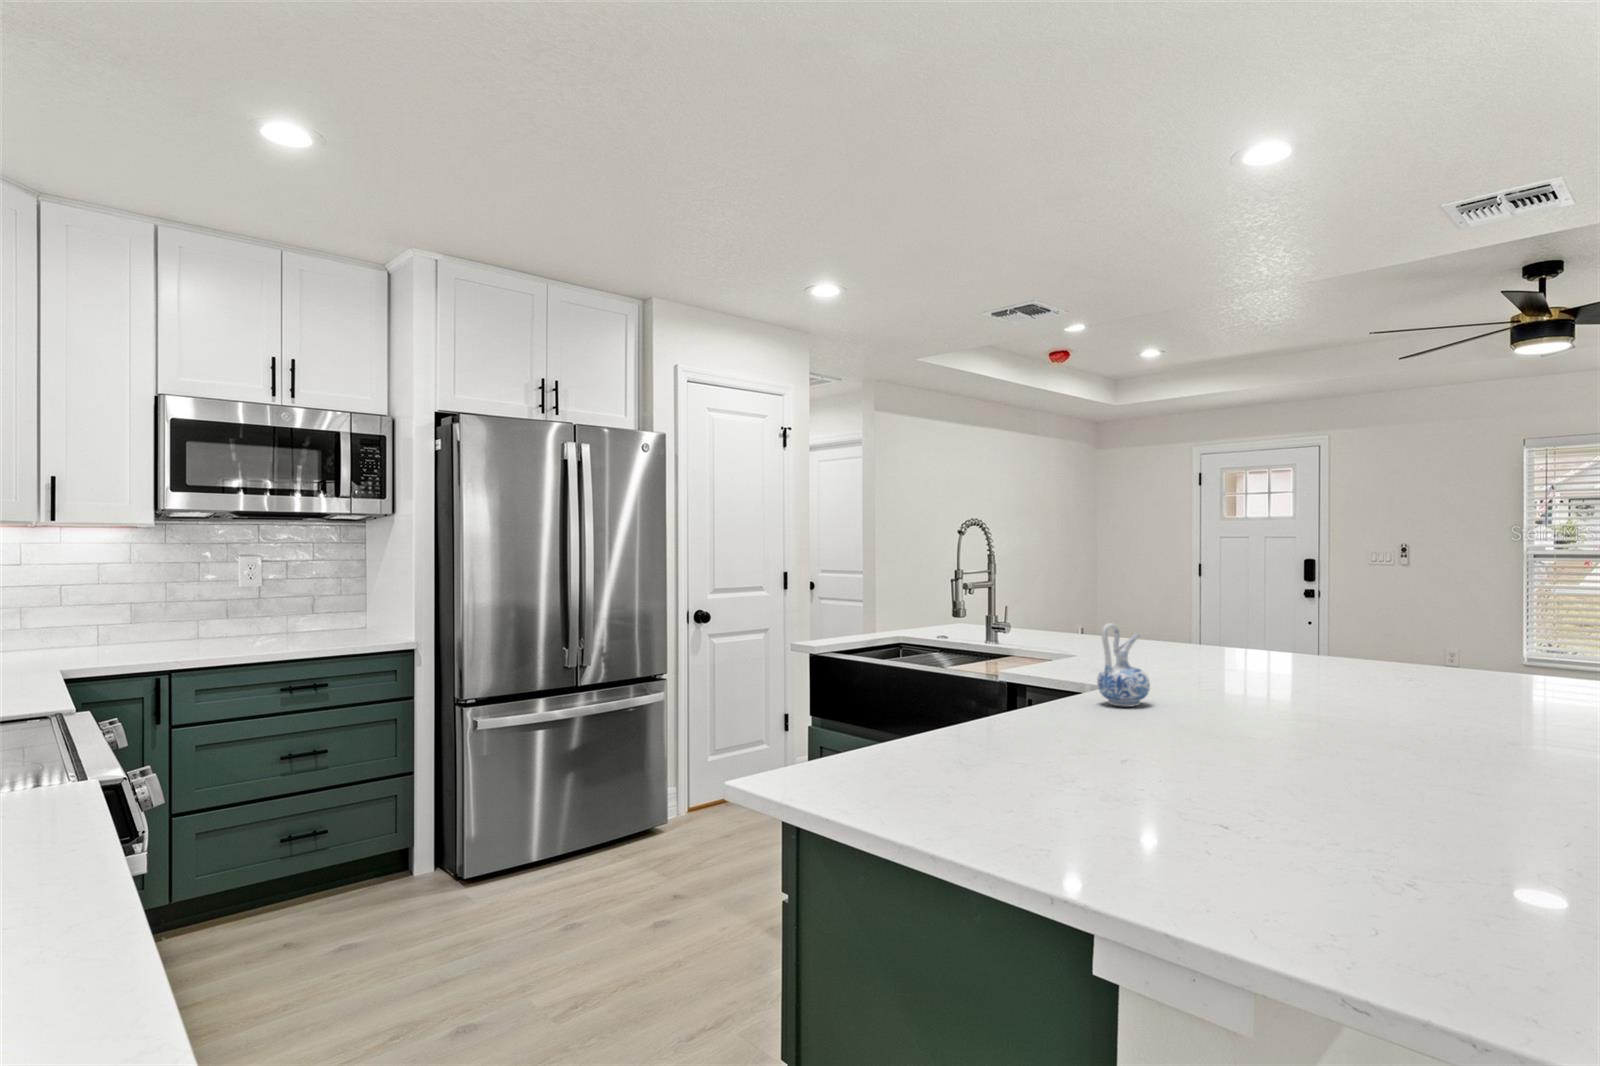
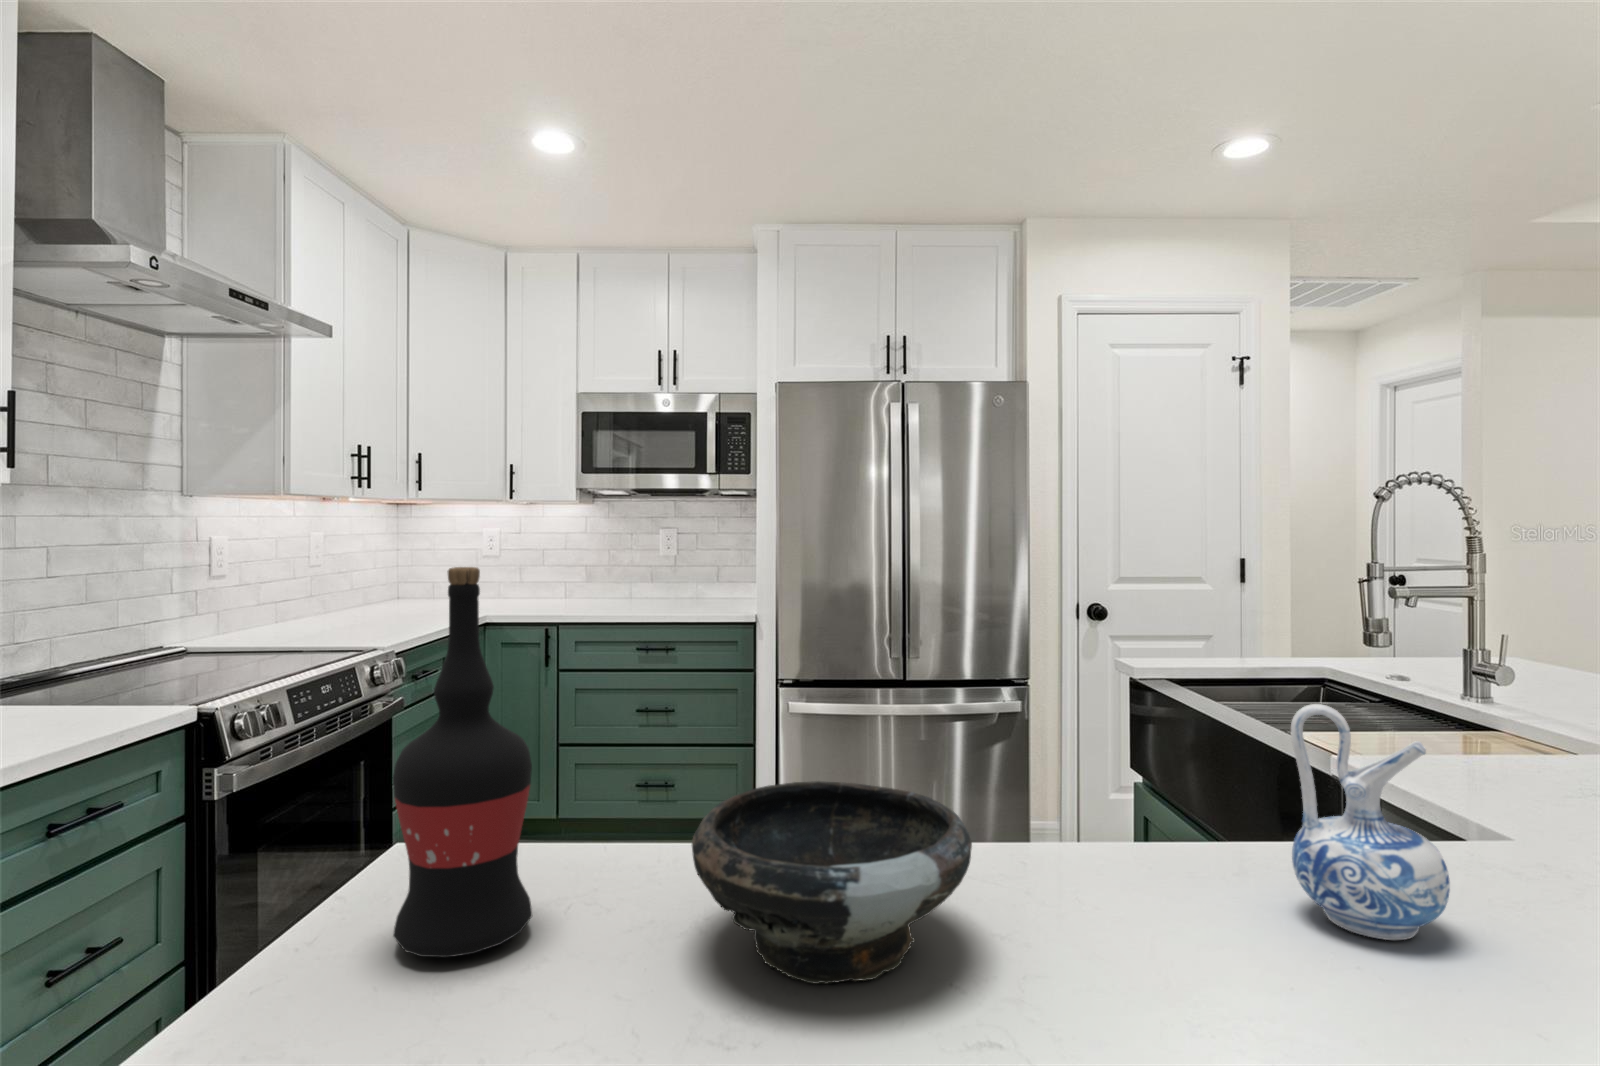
wine bottle: none [878,580,946,773] -> present [393,567,532,958]
bowl: none [960,677,1087,747] -> present [692,781,972,984]

